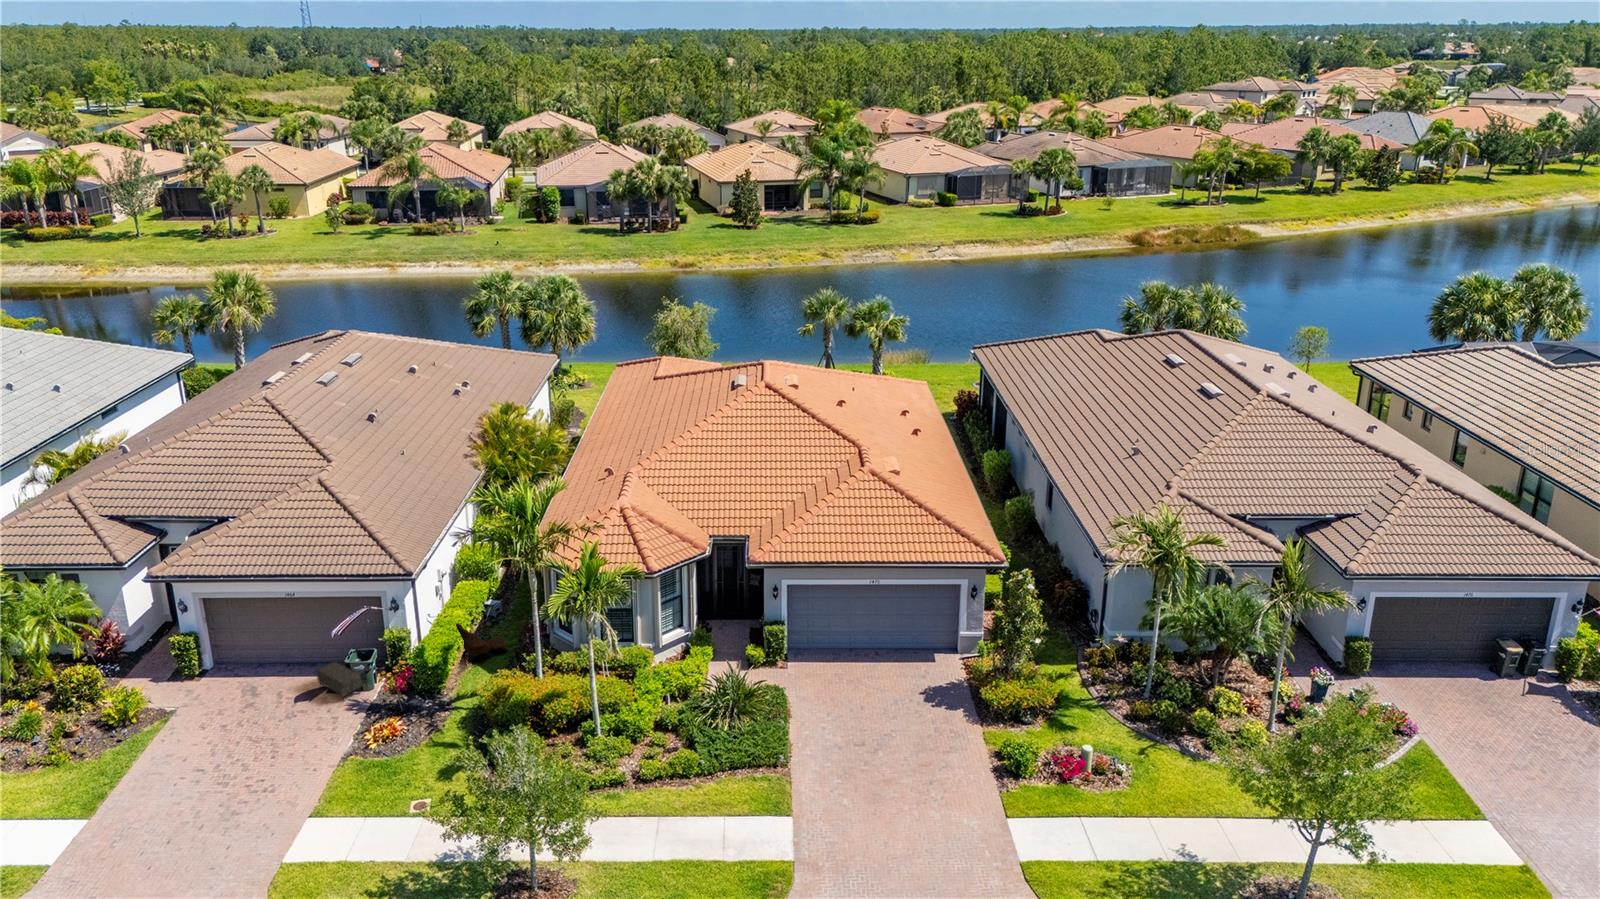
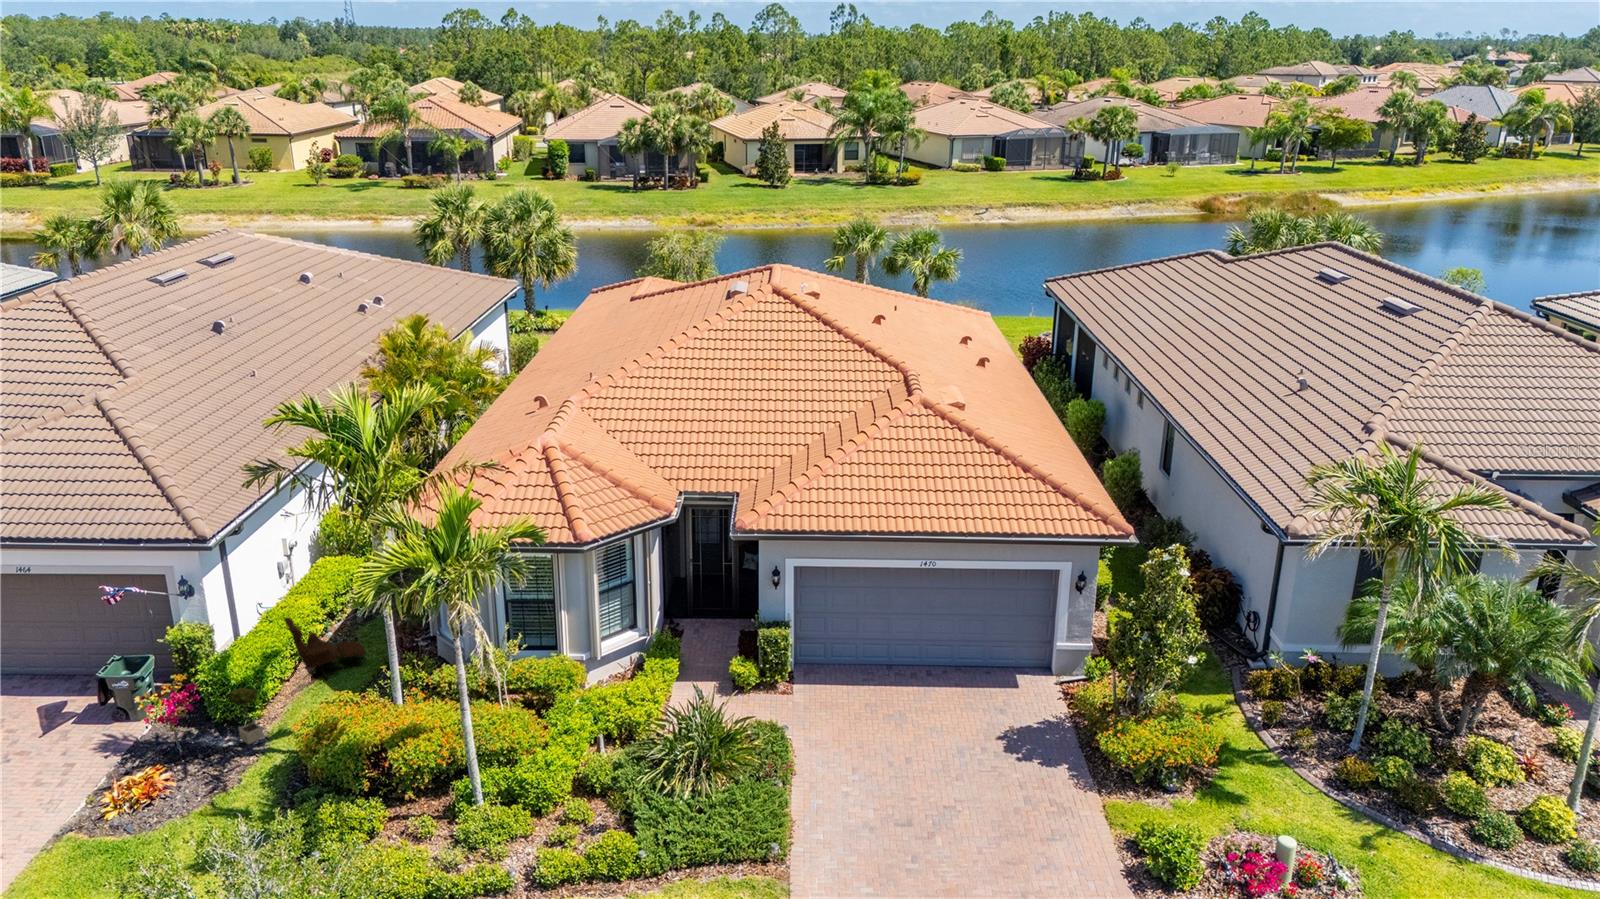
bench: present [317,662,361,700] -> none [58,673,126,735]
potted tree: none [432,669,453,705] -> present [228,688,264,744]

